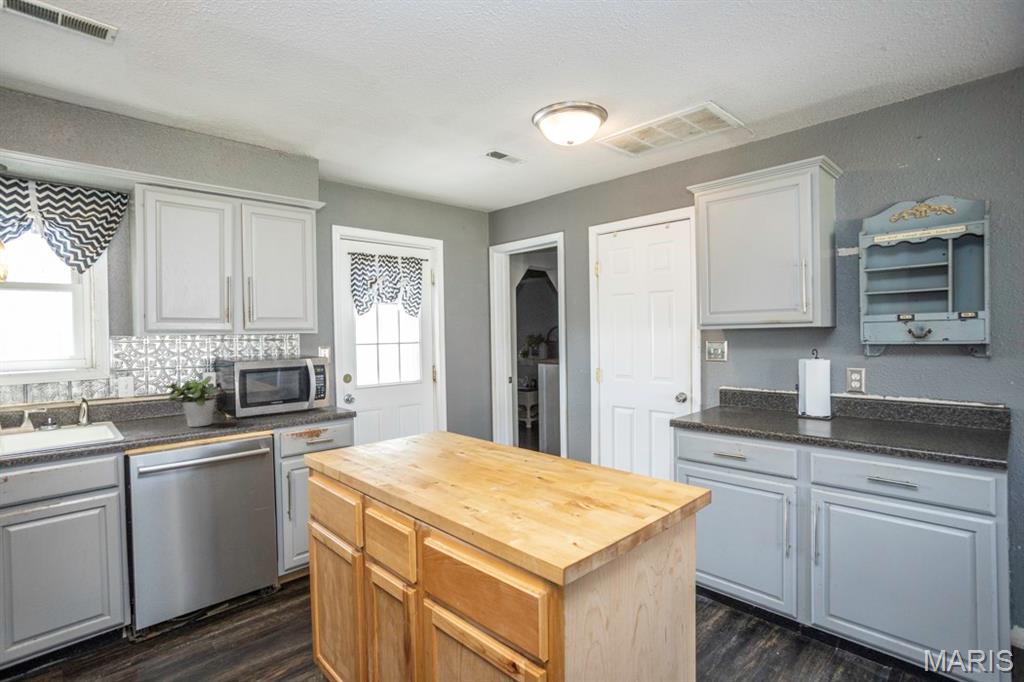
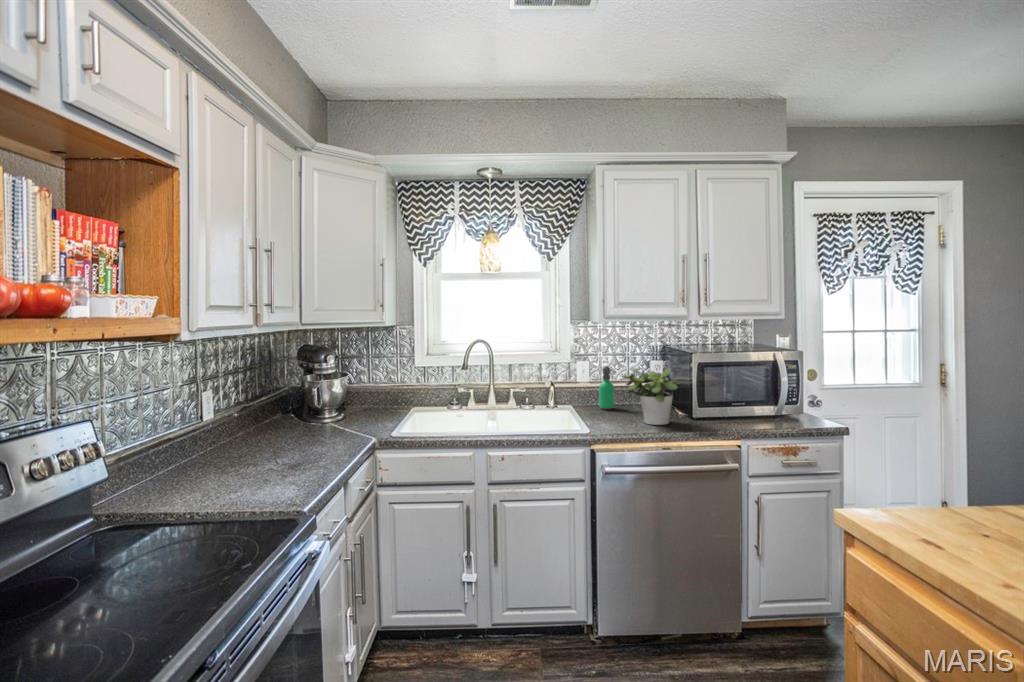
soap dispenser: none [144,379,161,421] -> present [599,366,615,410]

